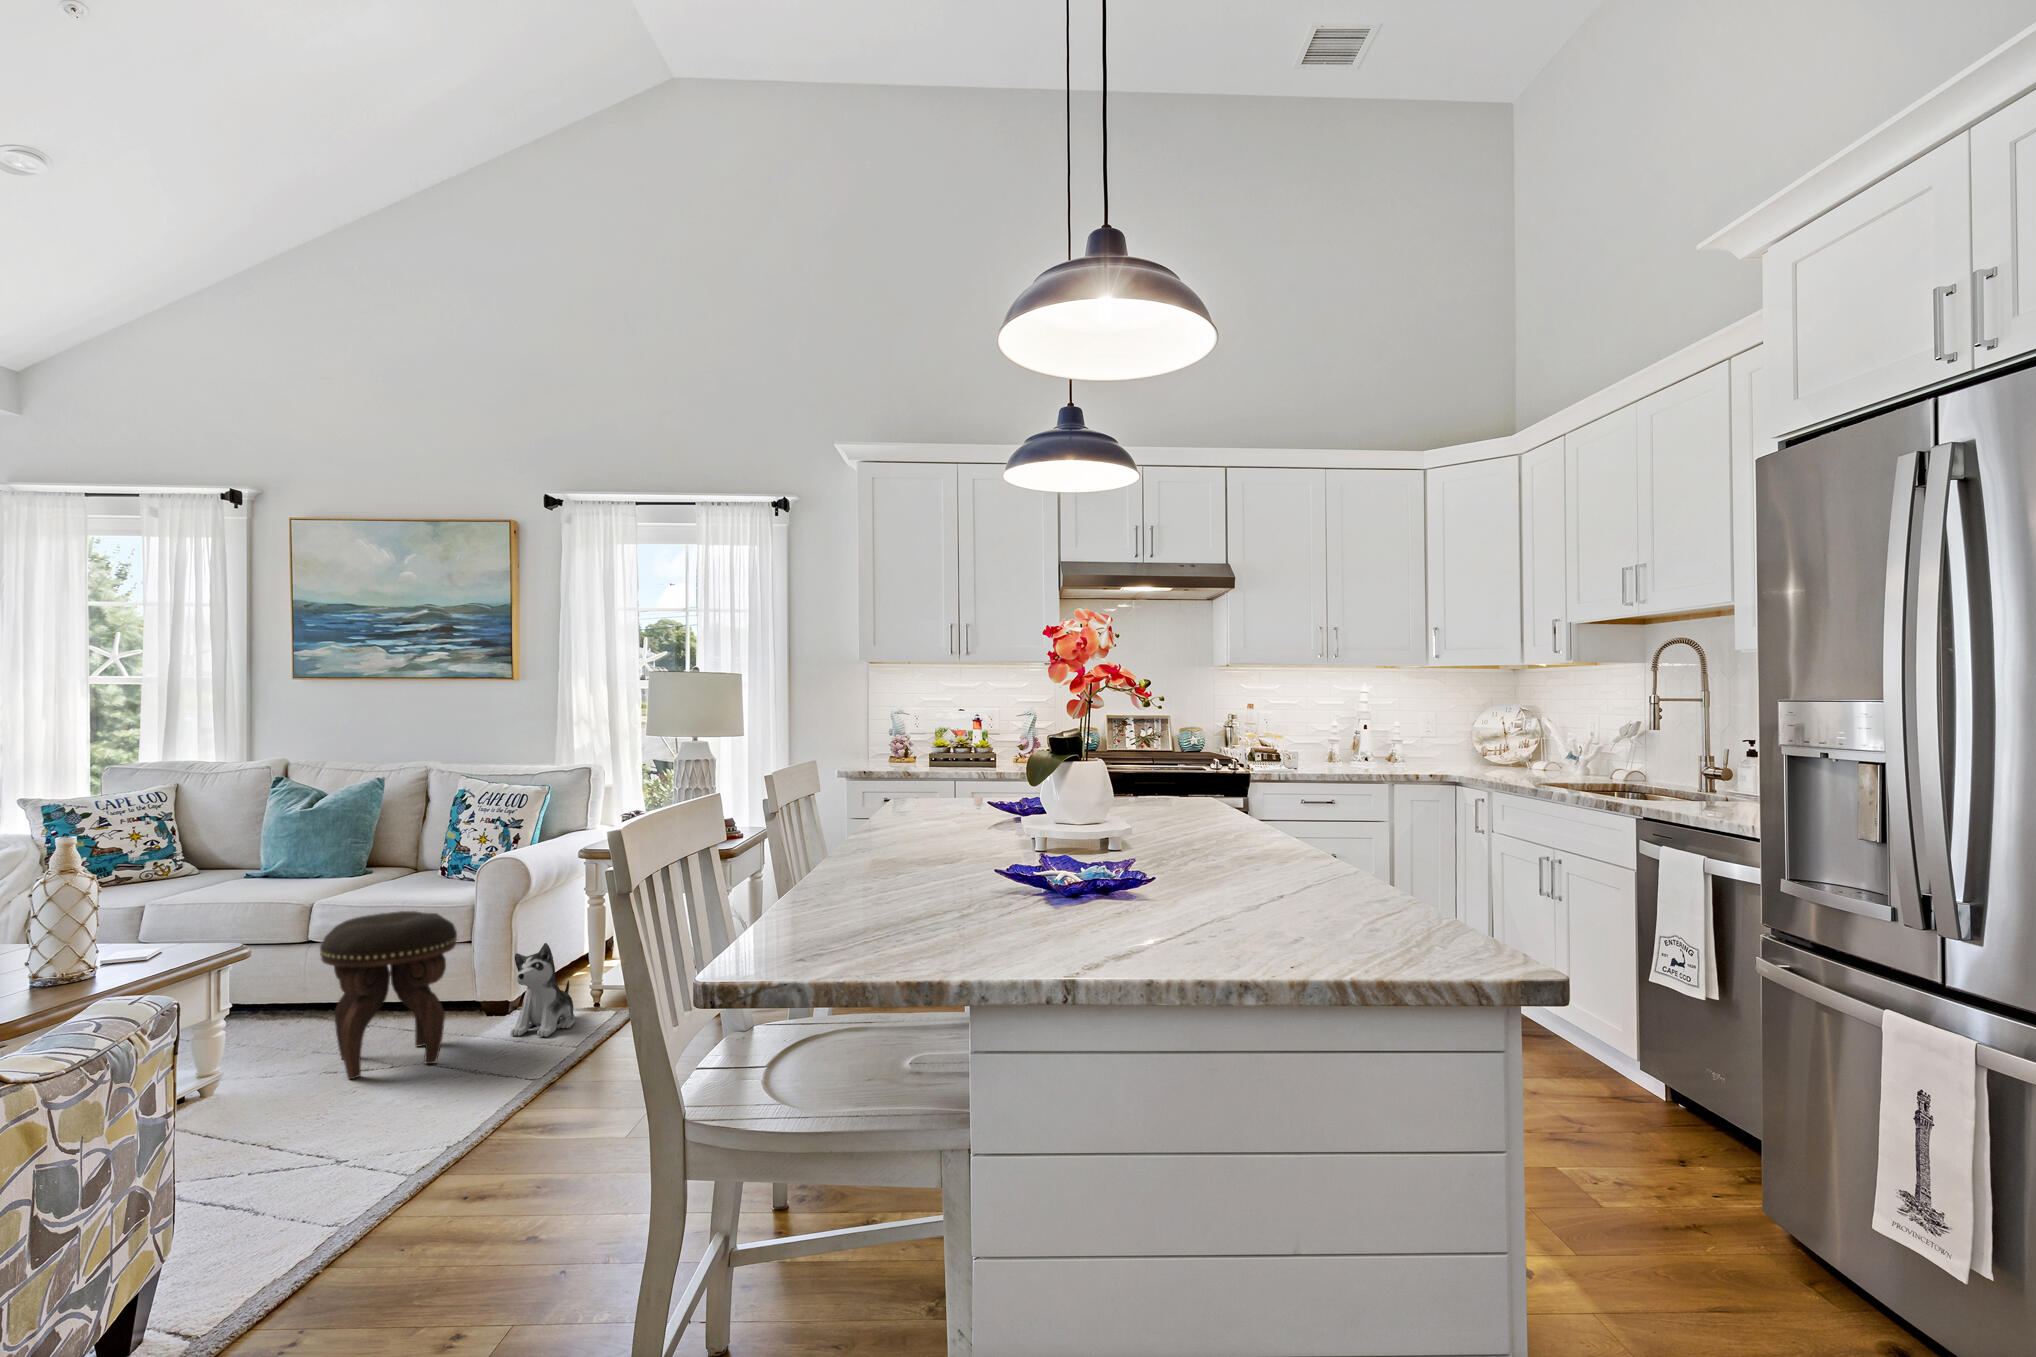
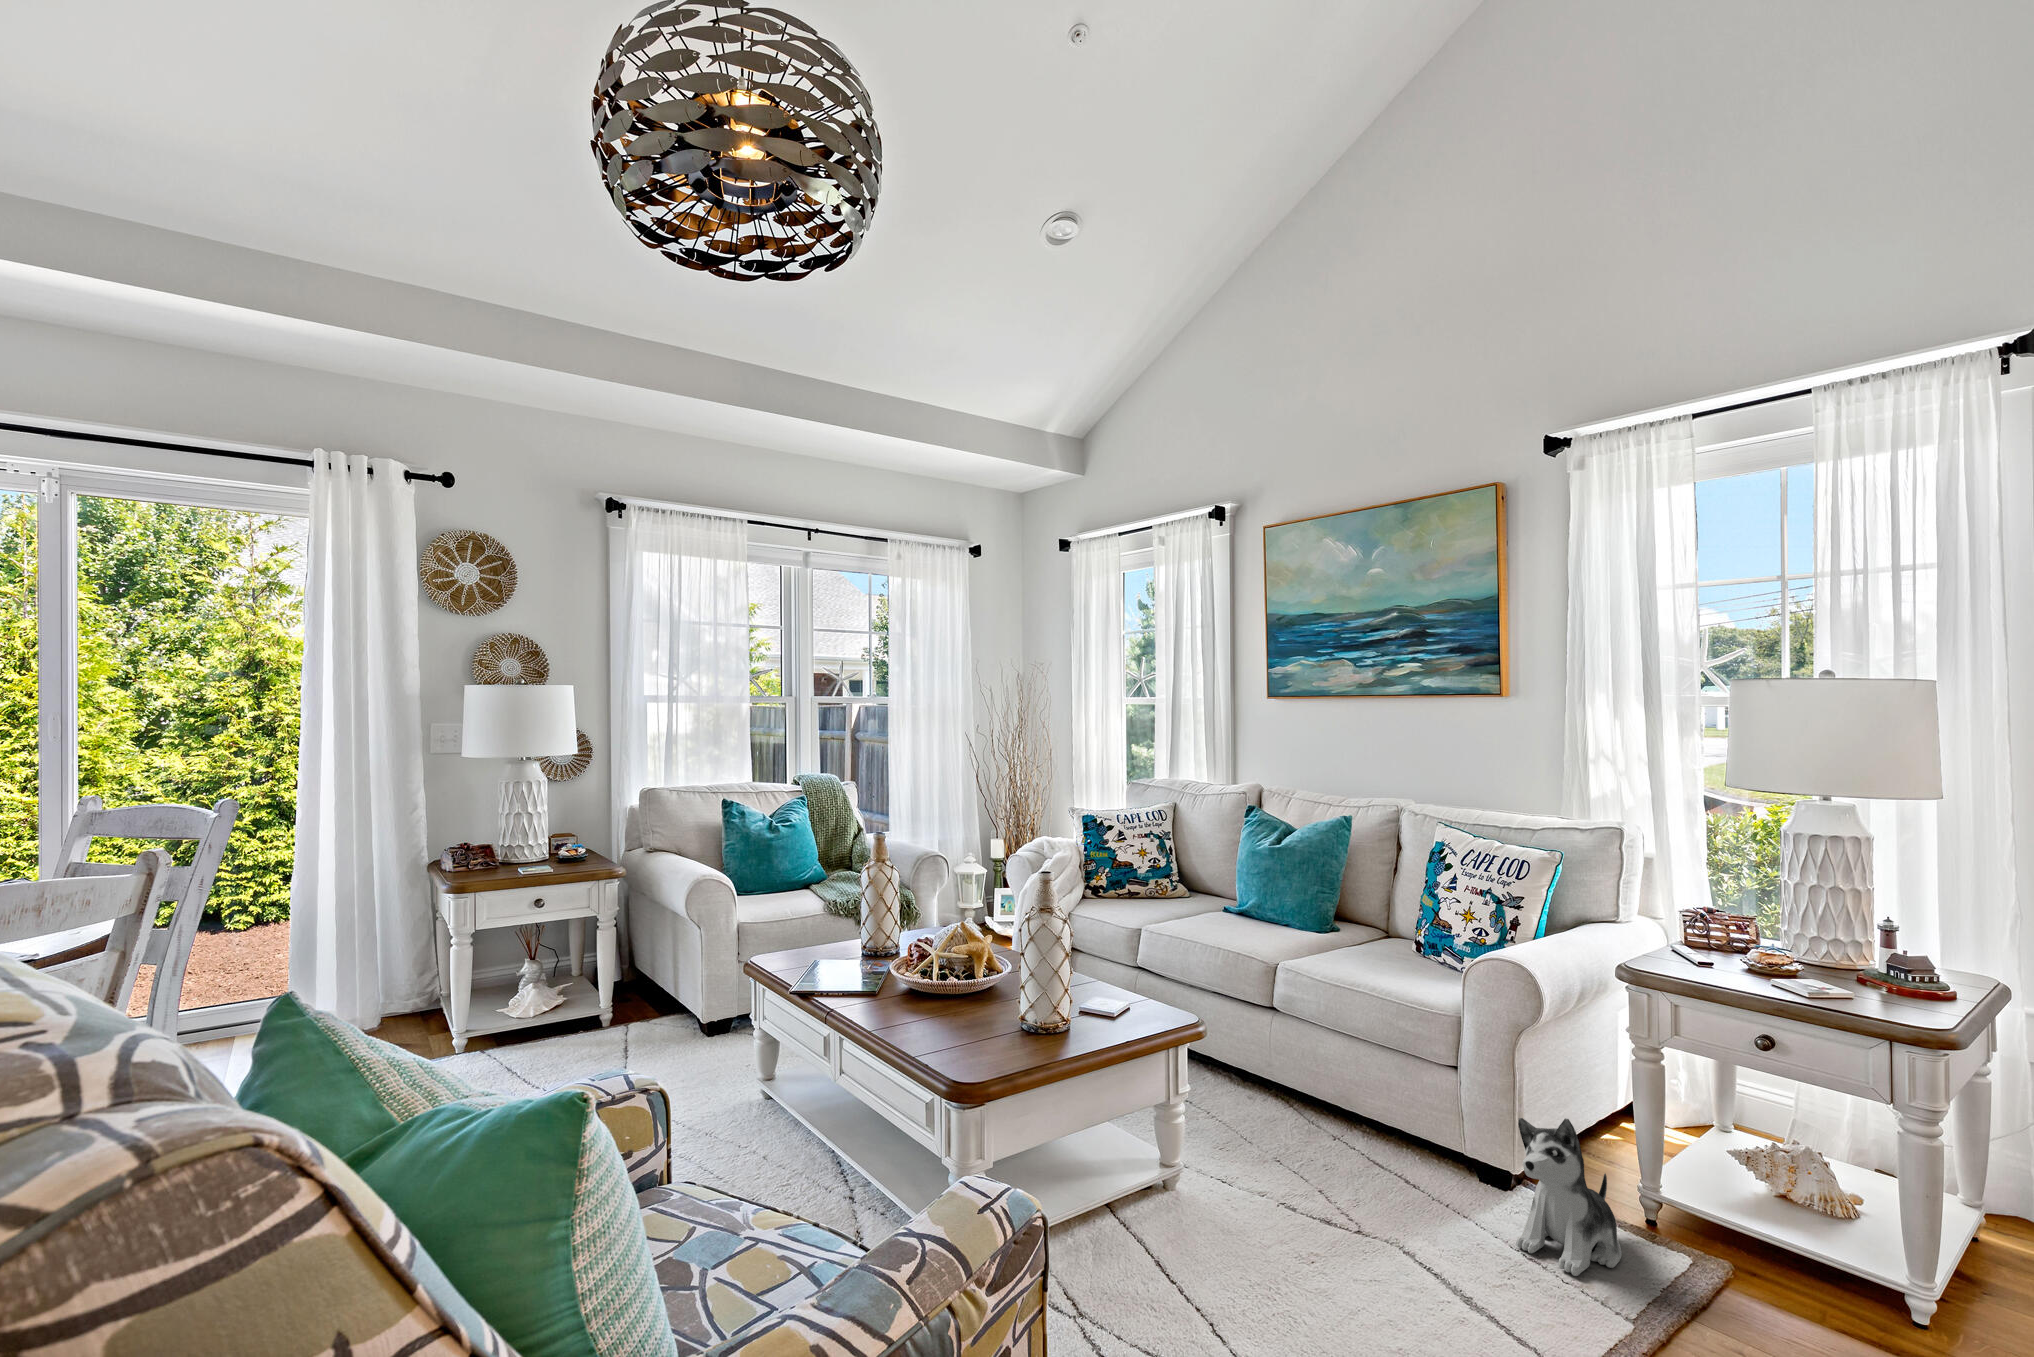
footstool: present [320,911,457,1079] -> none [1263,1019,1432,1267]

